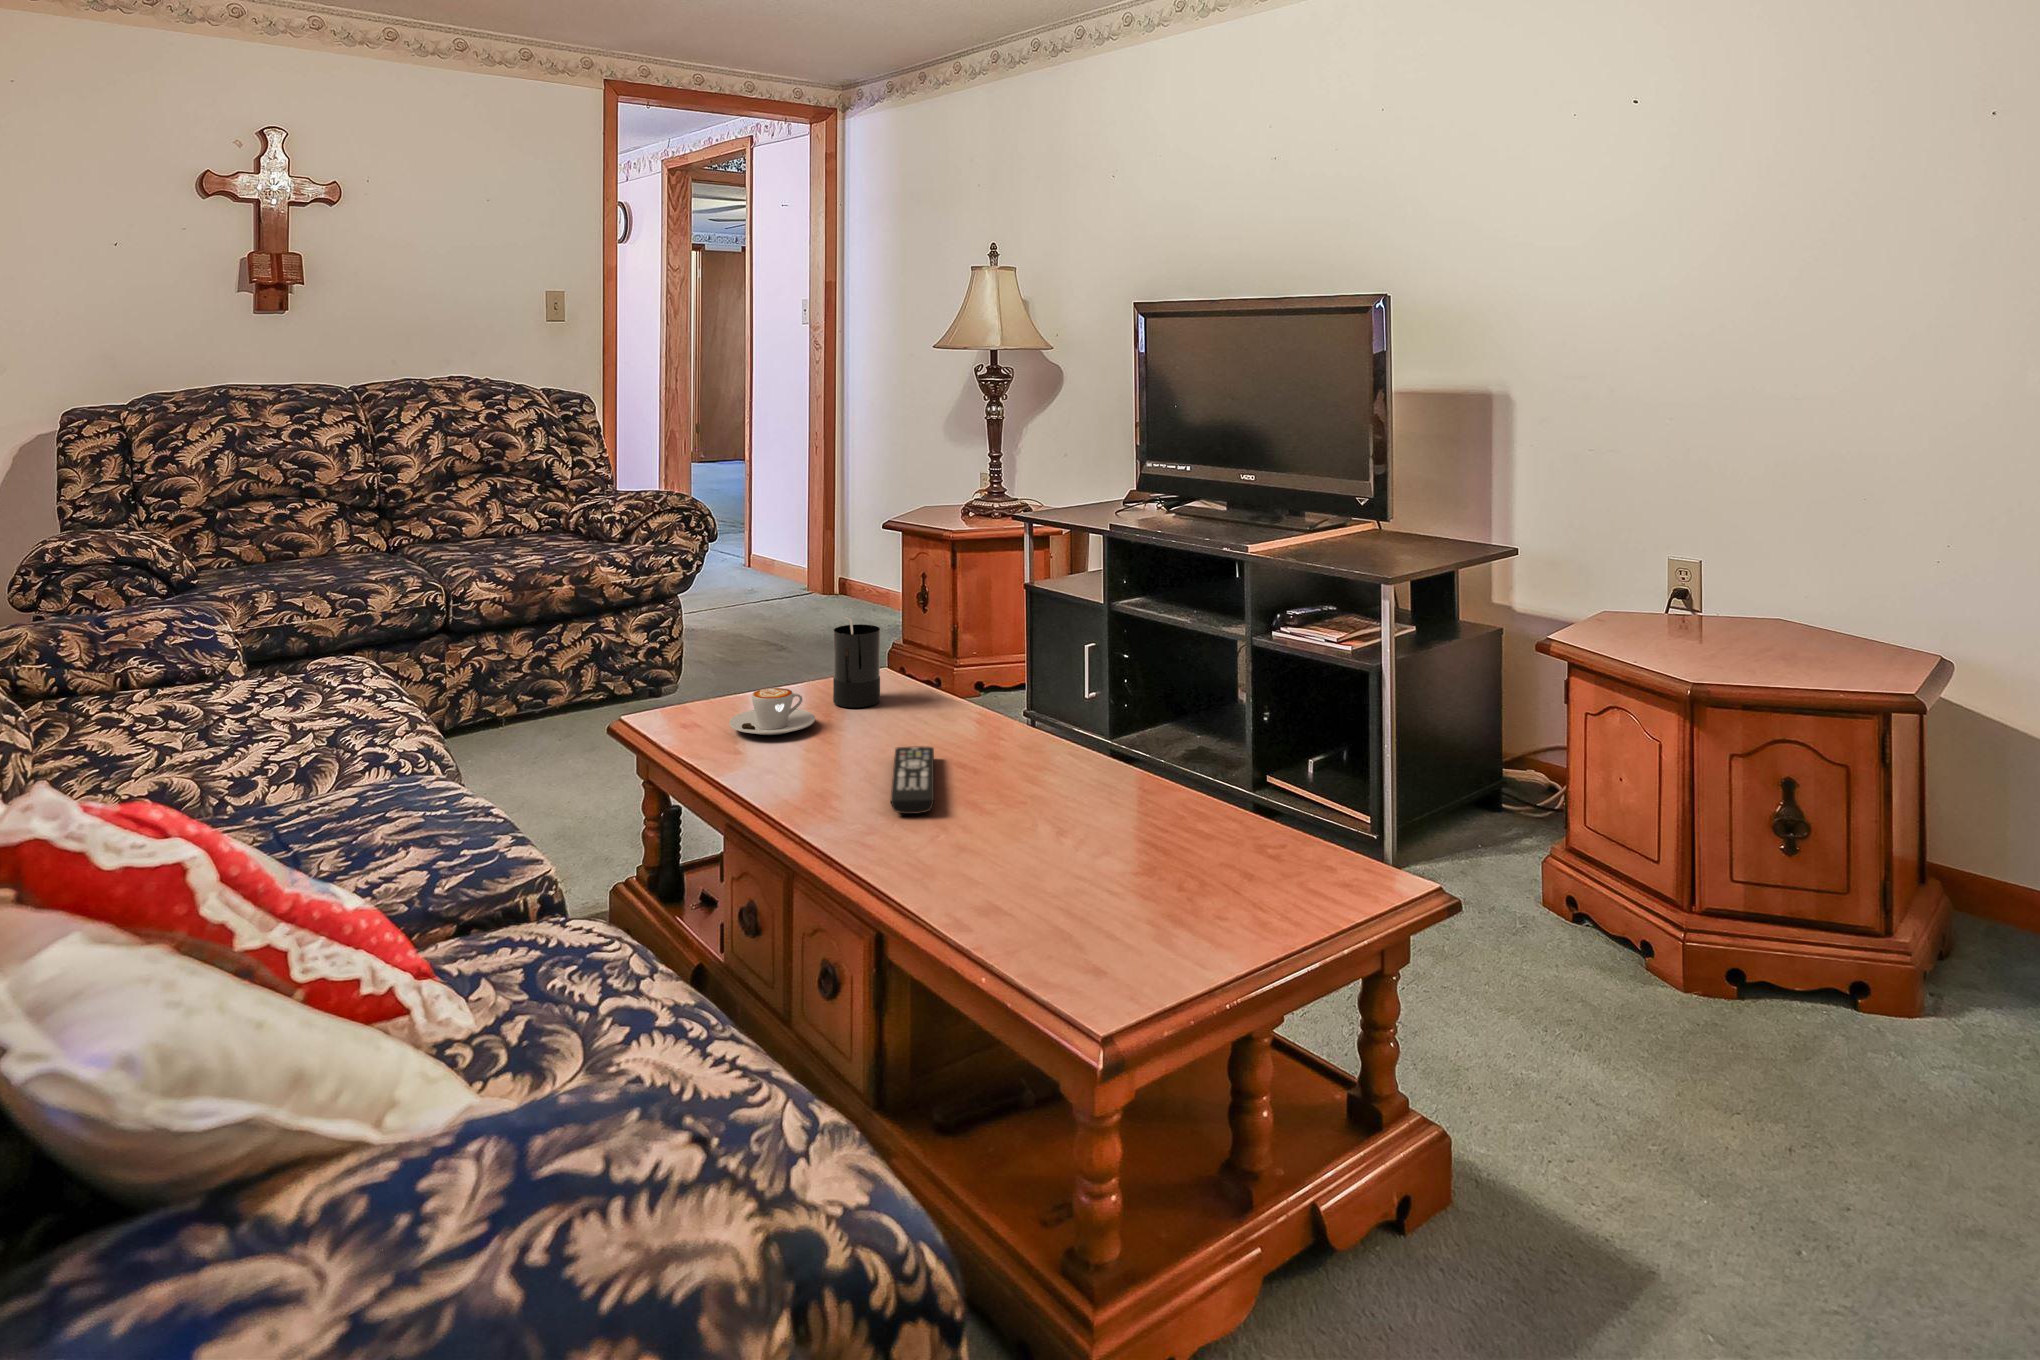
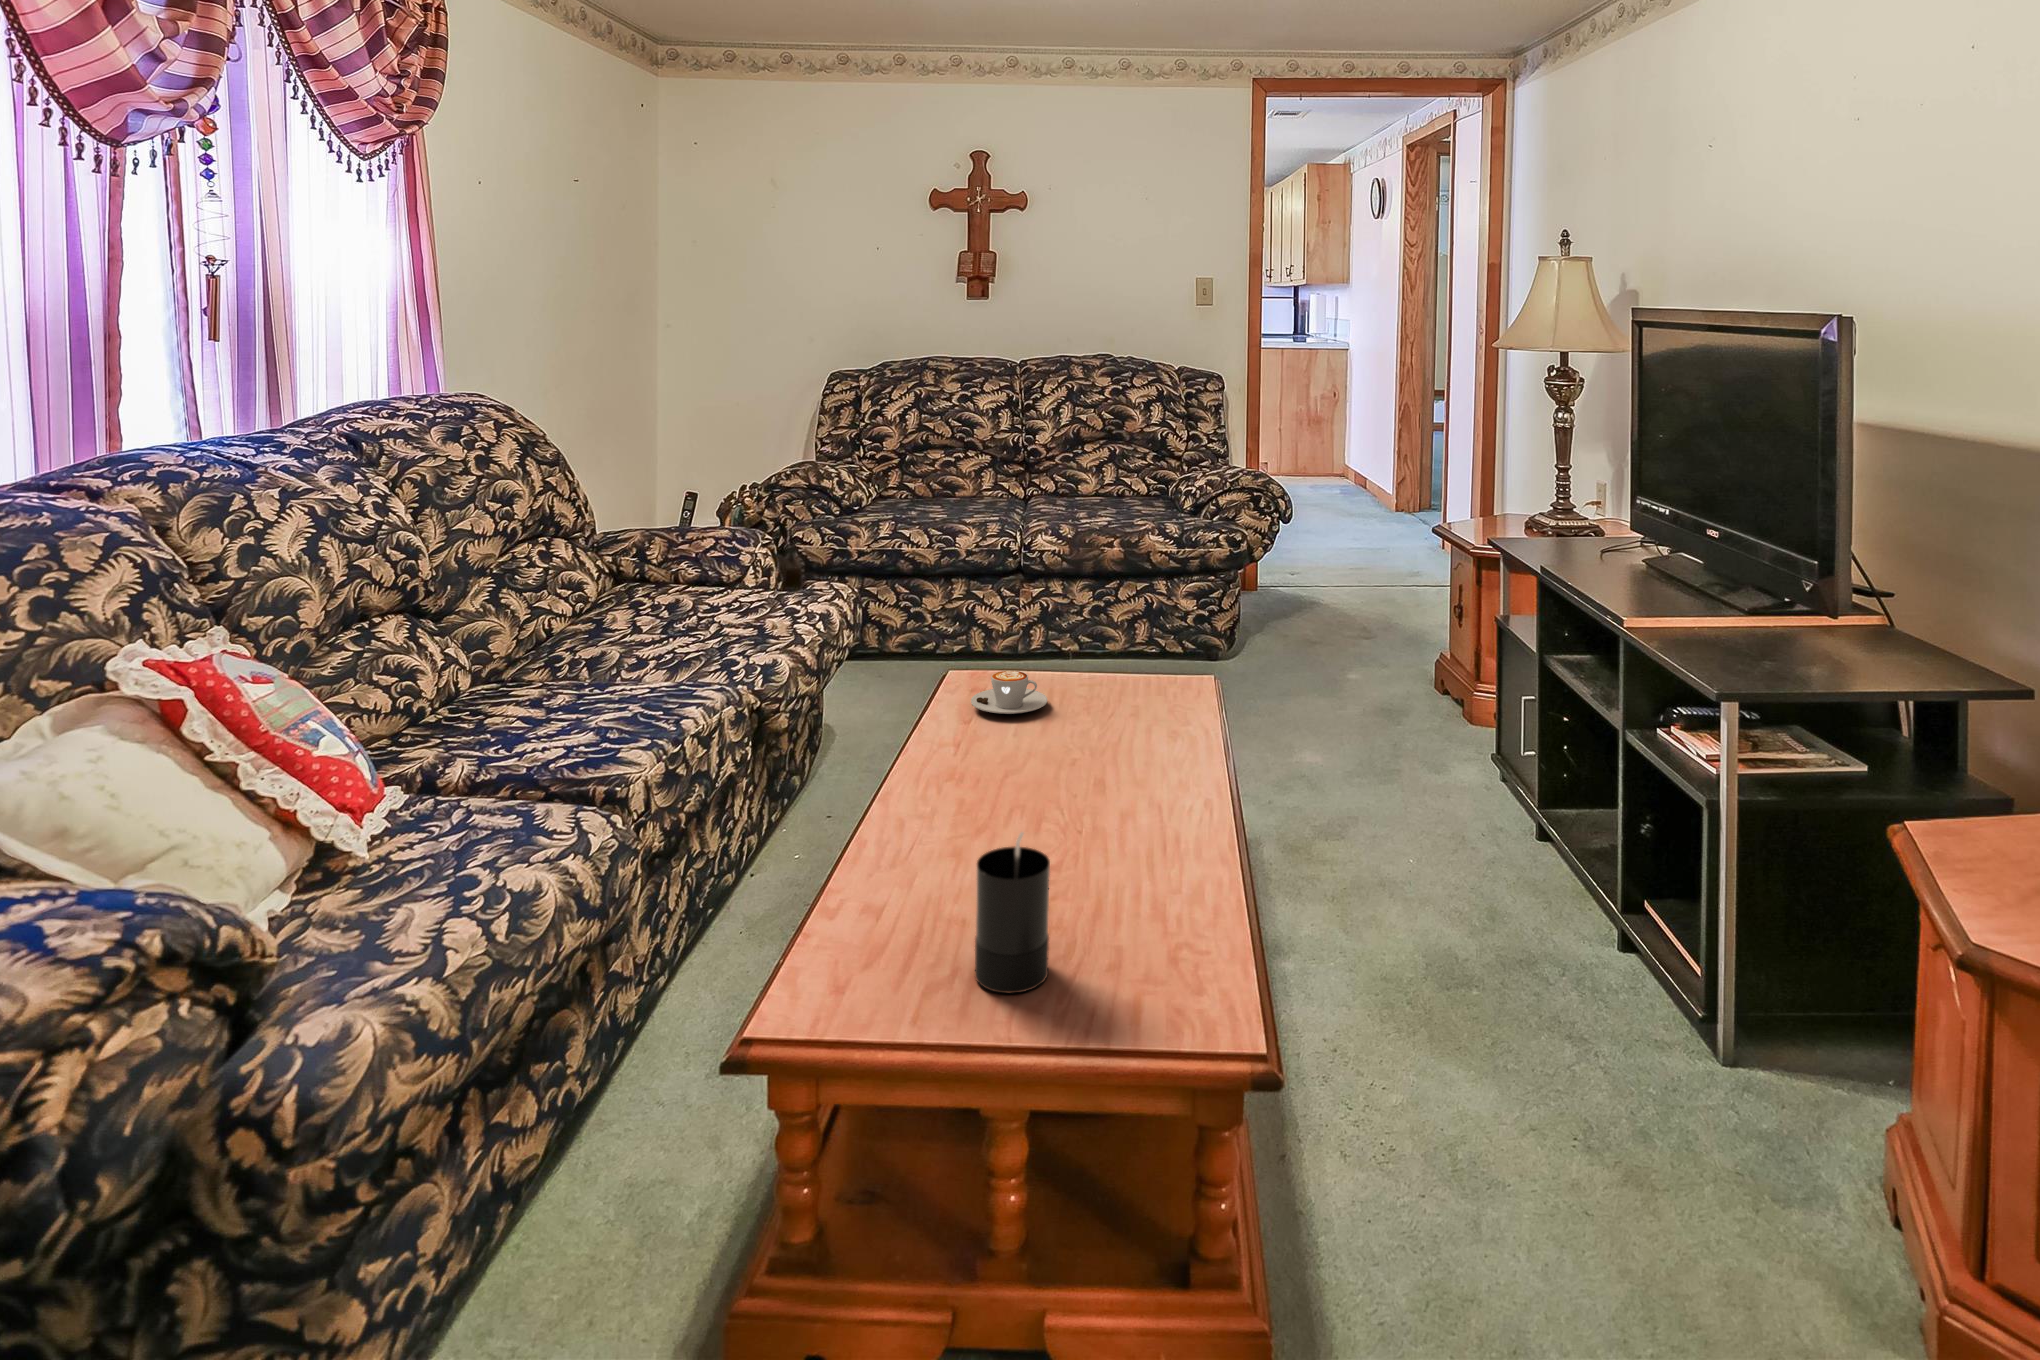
candle: present [833,617,880,708] -> present [975,832,1050,994]
remote control: present [891,746,934,814] -> none [947,750,1070,813]

